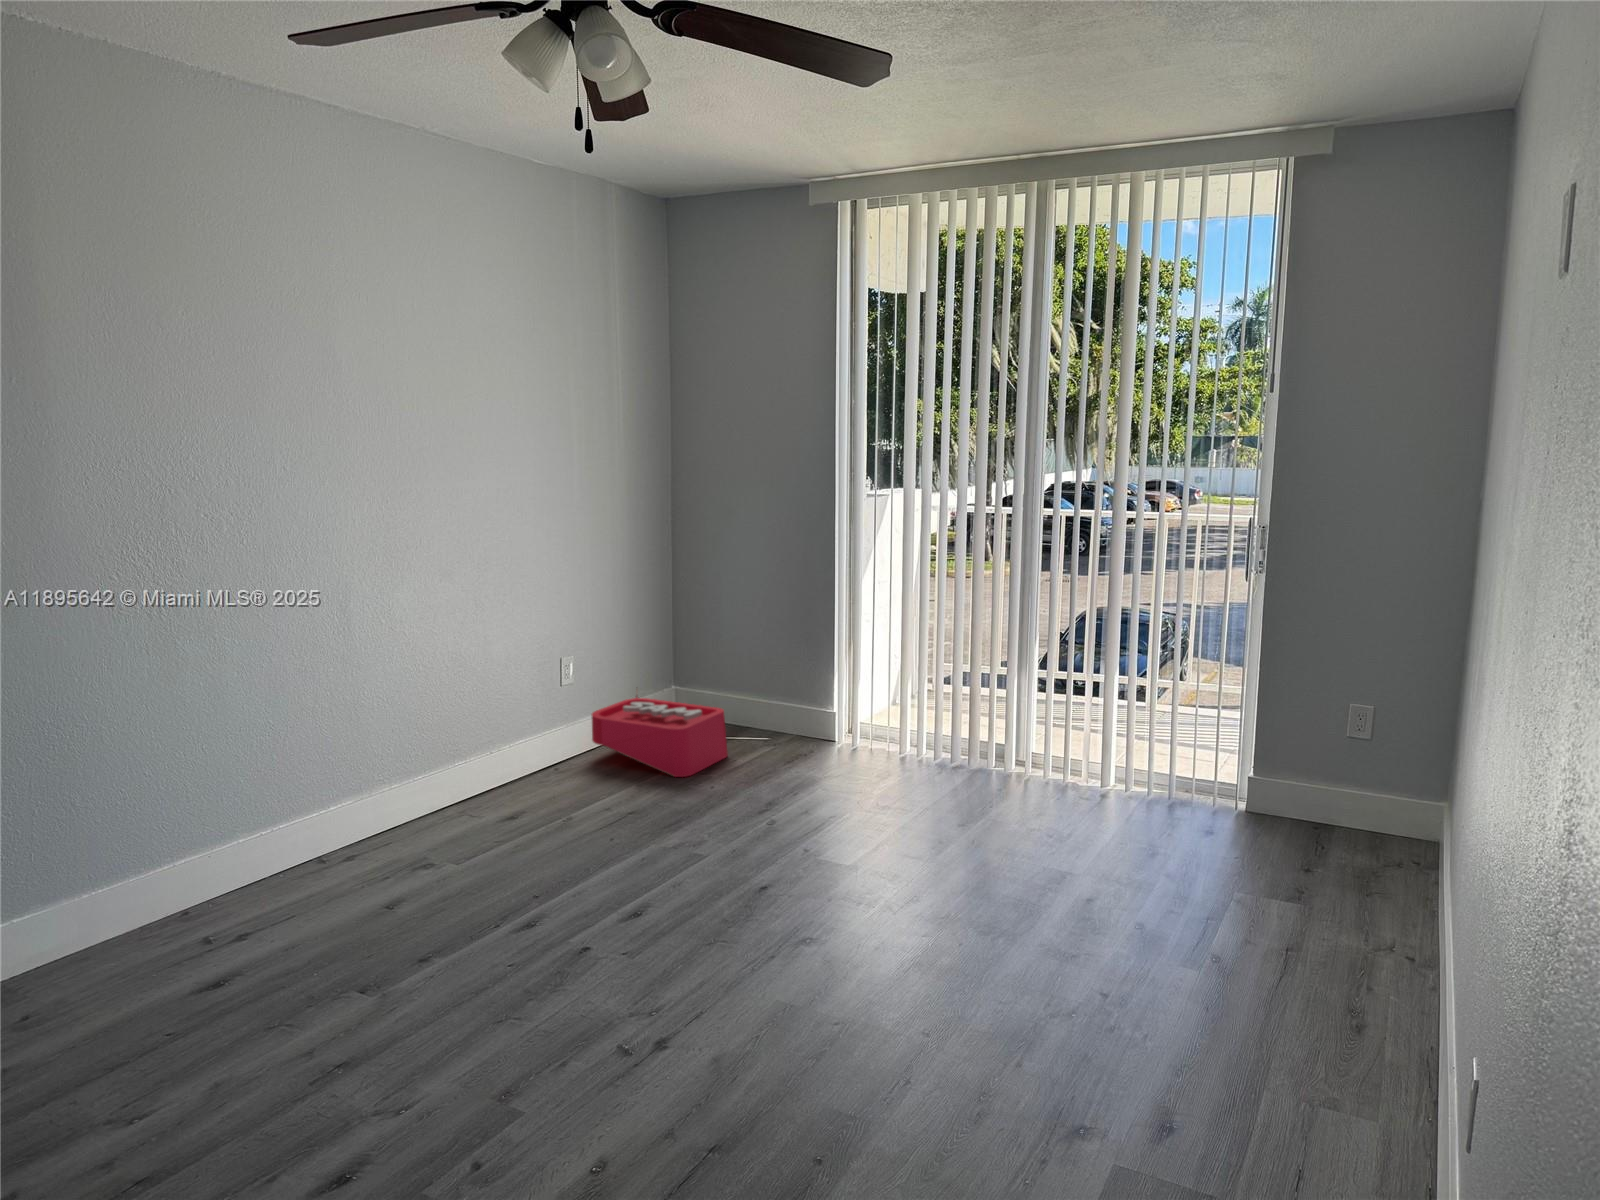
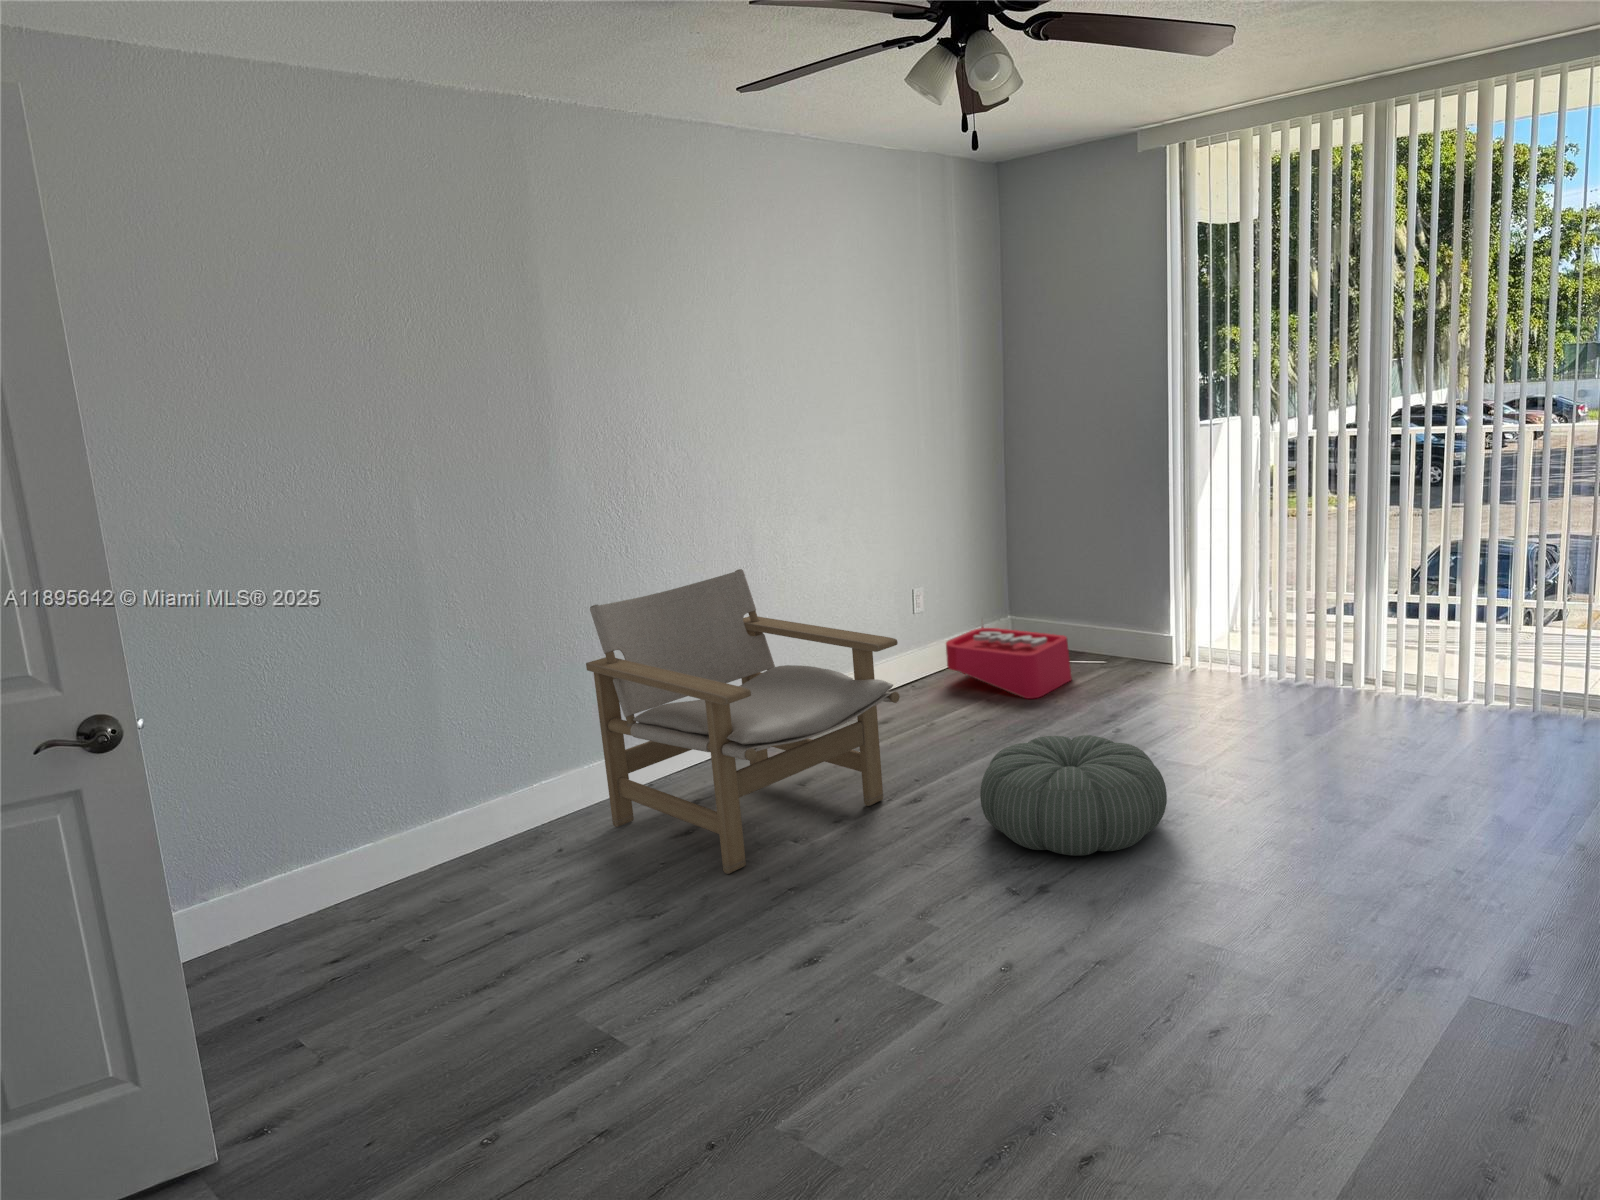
lounge chair: none [94,619,509,1003] -> present [586,569,900,874]
pouf: none [596,821,805,963] -> present [980,735,1167,856]

